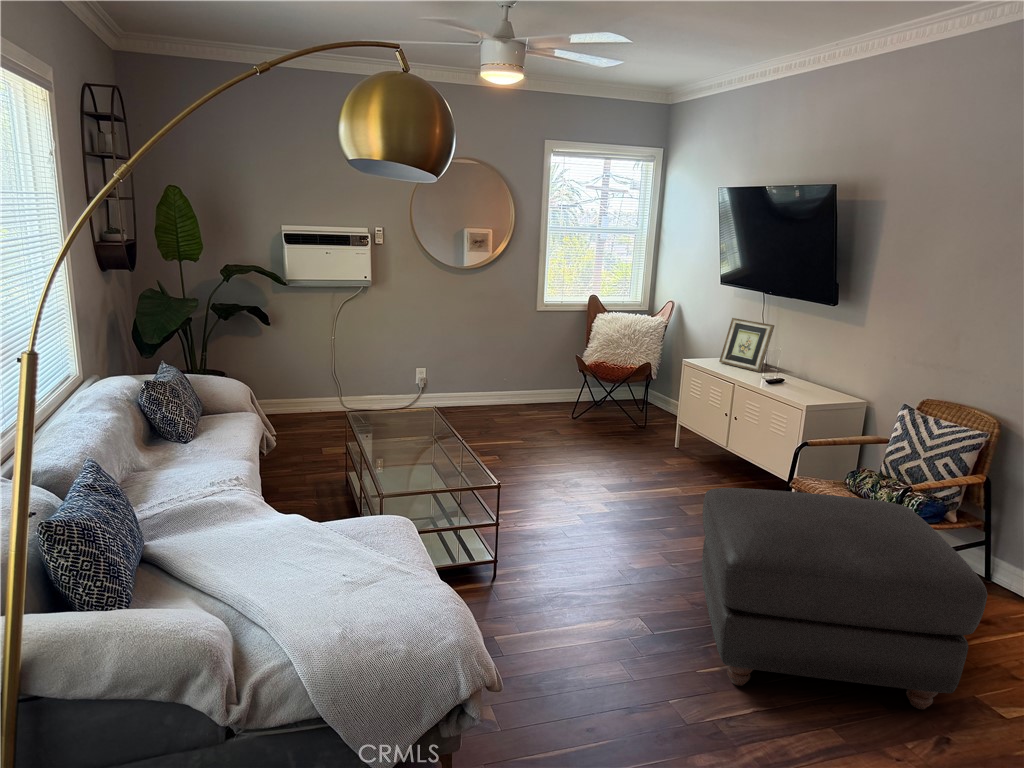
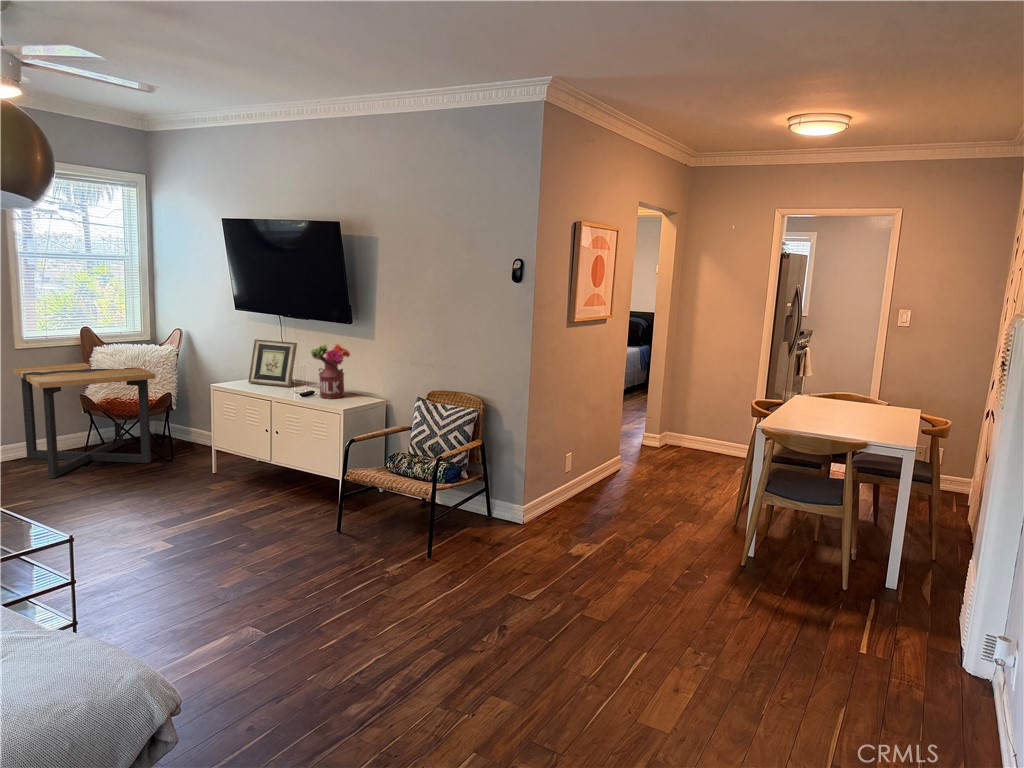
side table: none [535,326,638,426] -> present [13,363,155,478]
flower arrangement: none [782,329,831,391] -> present [311,344,350,399]
ottoman: present [702,488,988,709] -> none [291,471,510,647]

